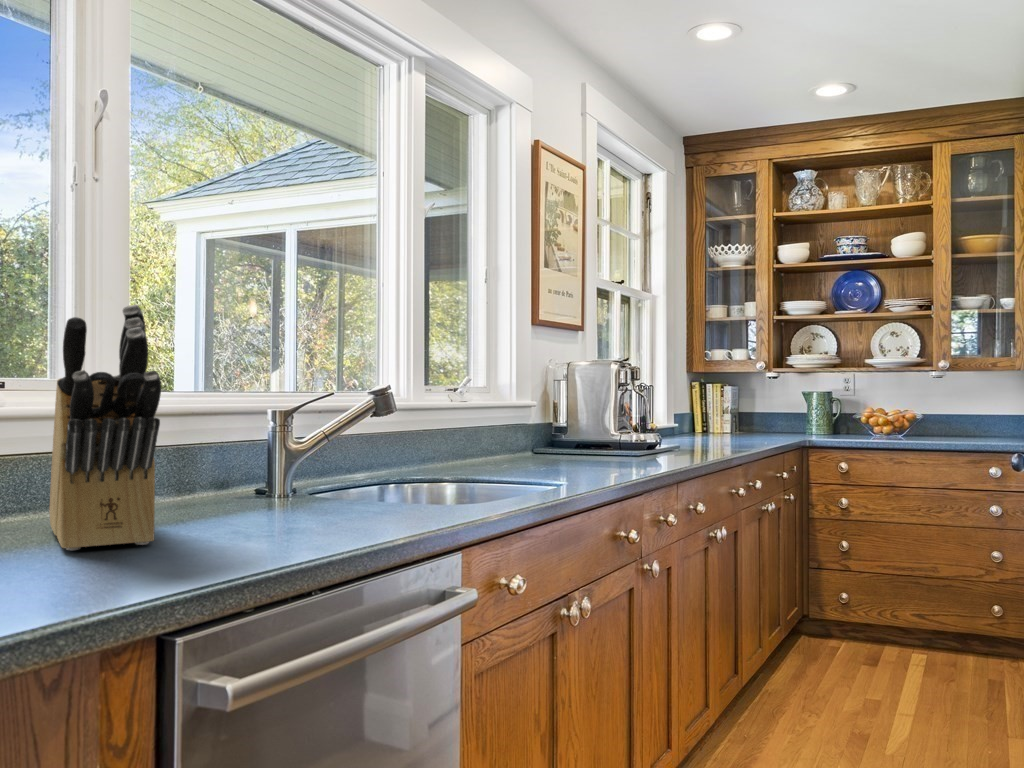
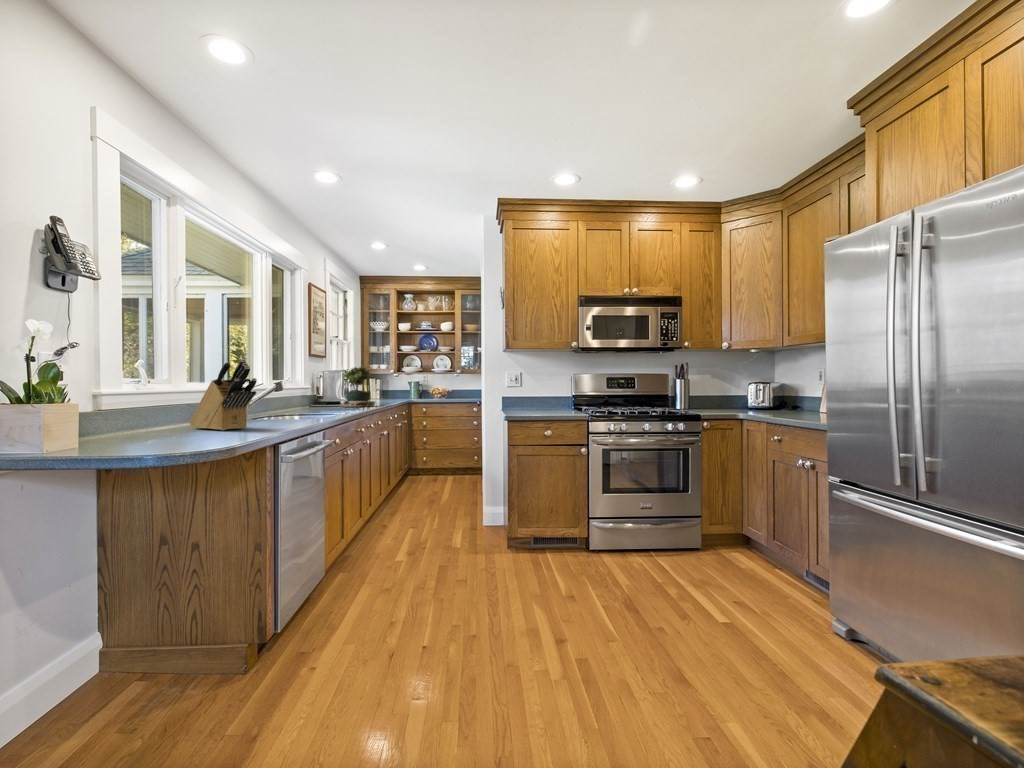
potted plant: none [580,339,691,459] -> present [341,365,375,407]

